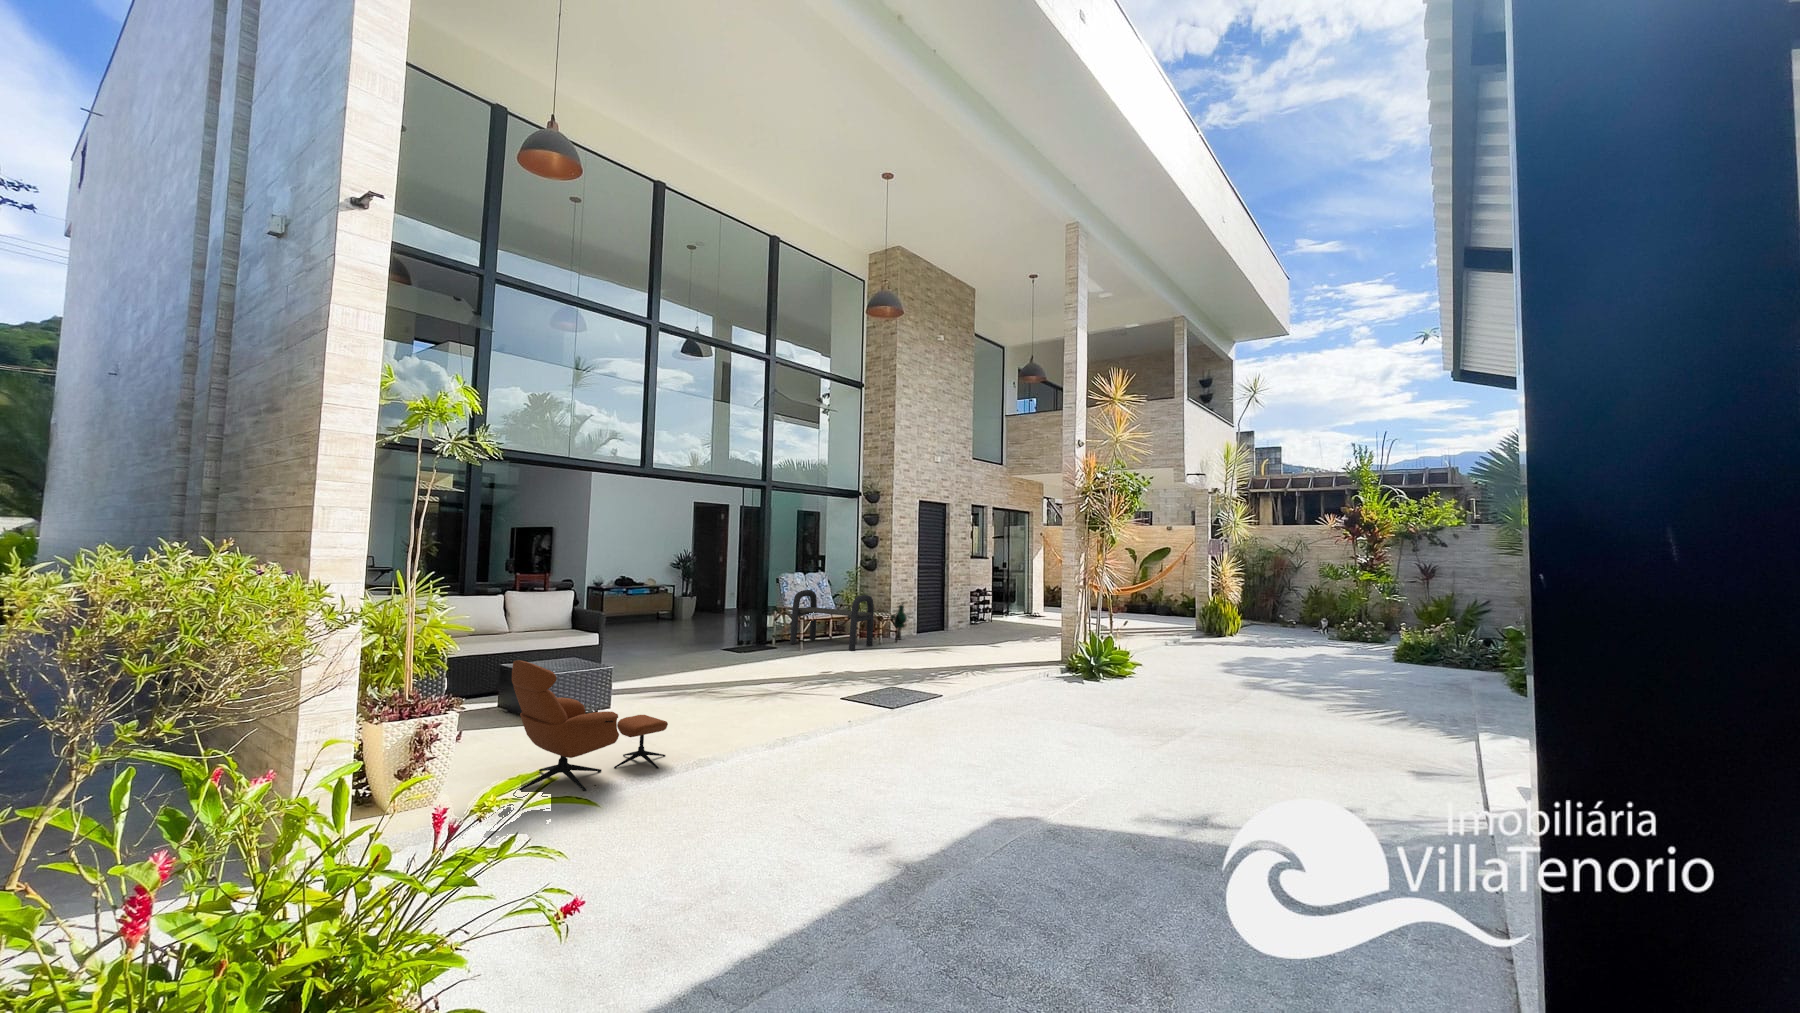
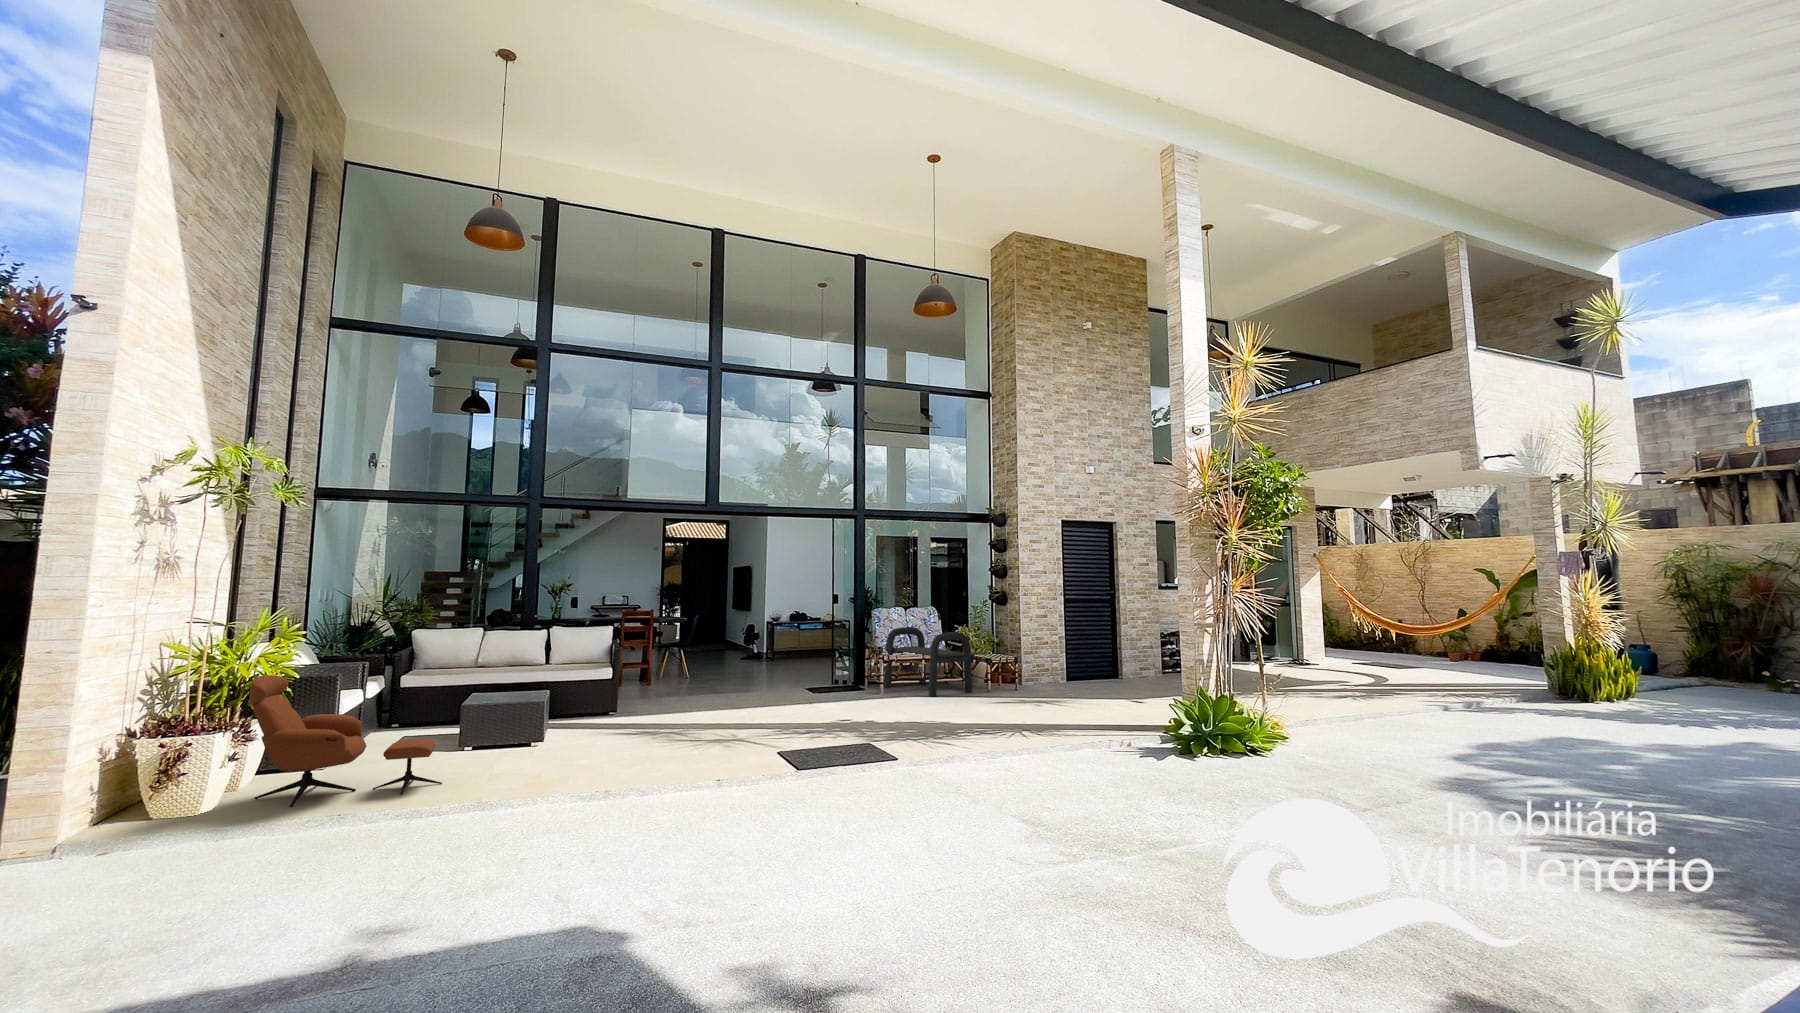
decorative plant: present [890,604,909,640] -> none [1012,642,1038,687]

